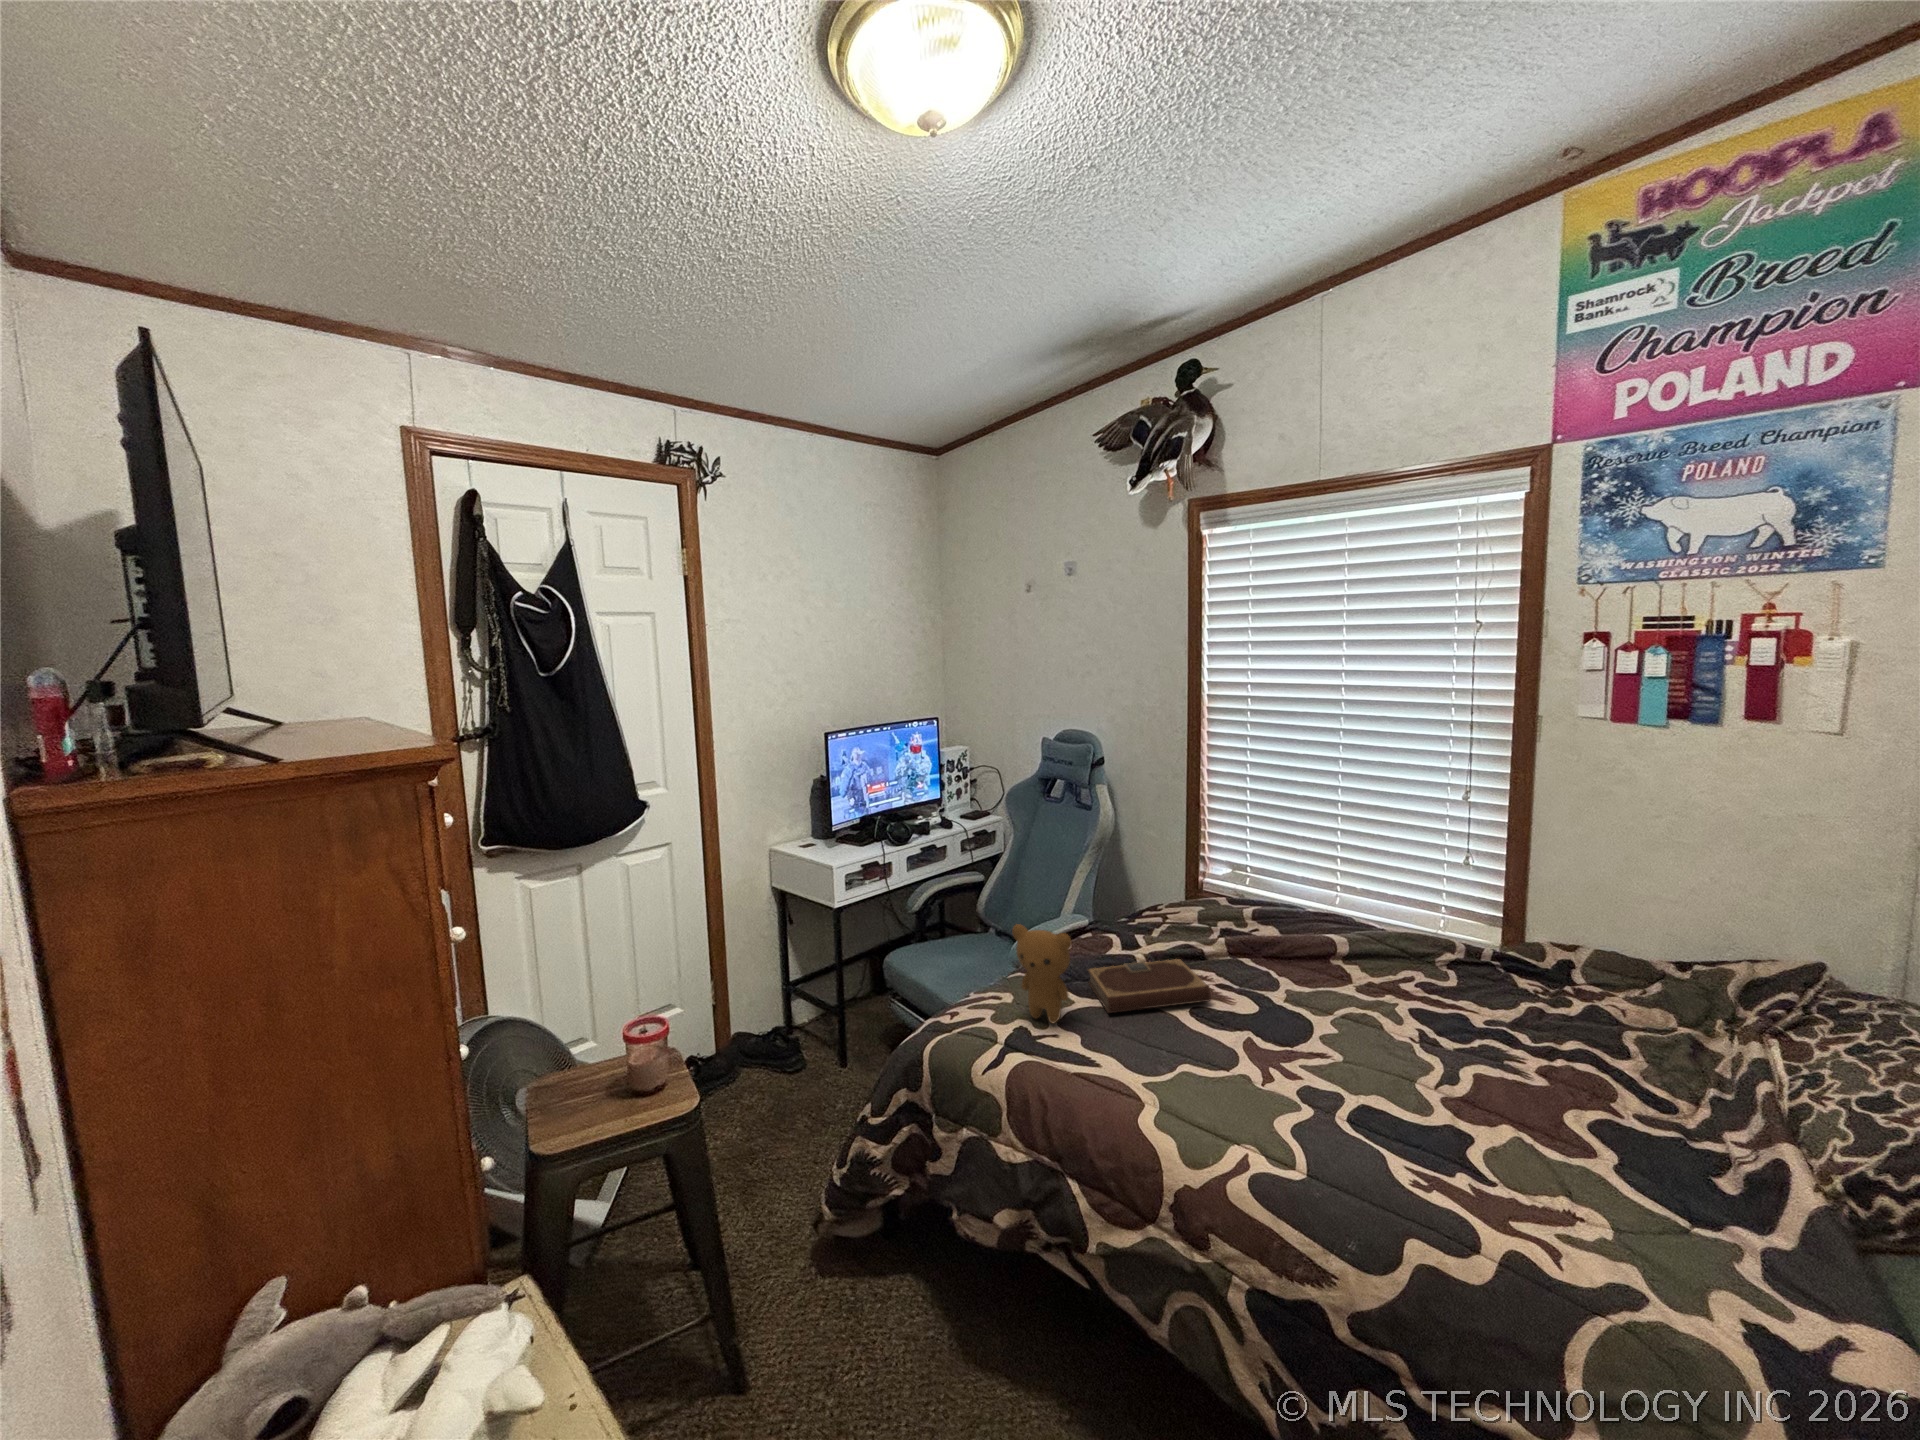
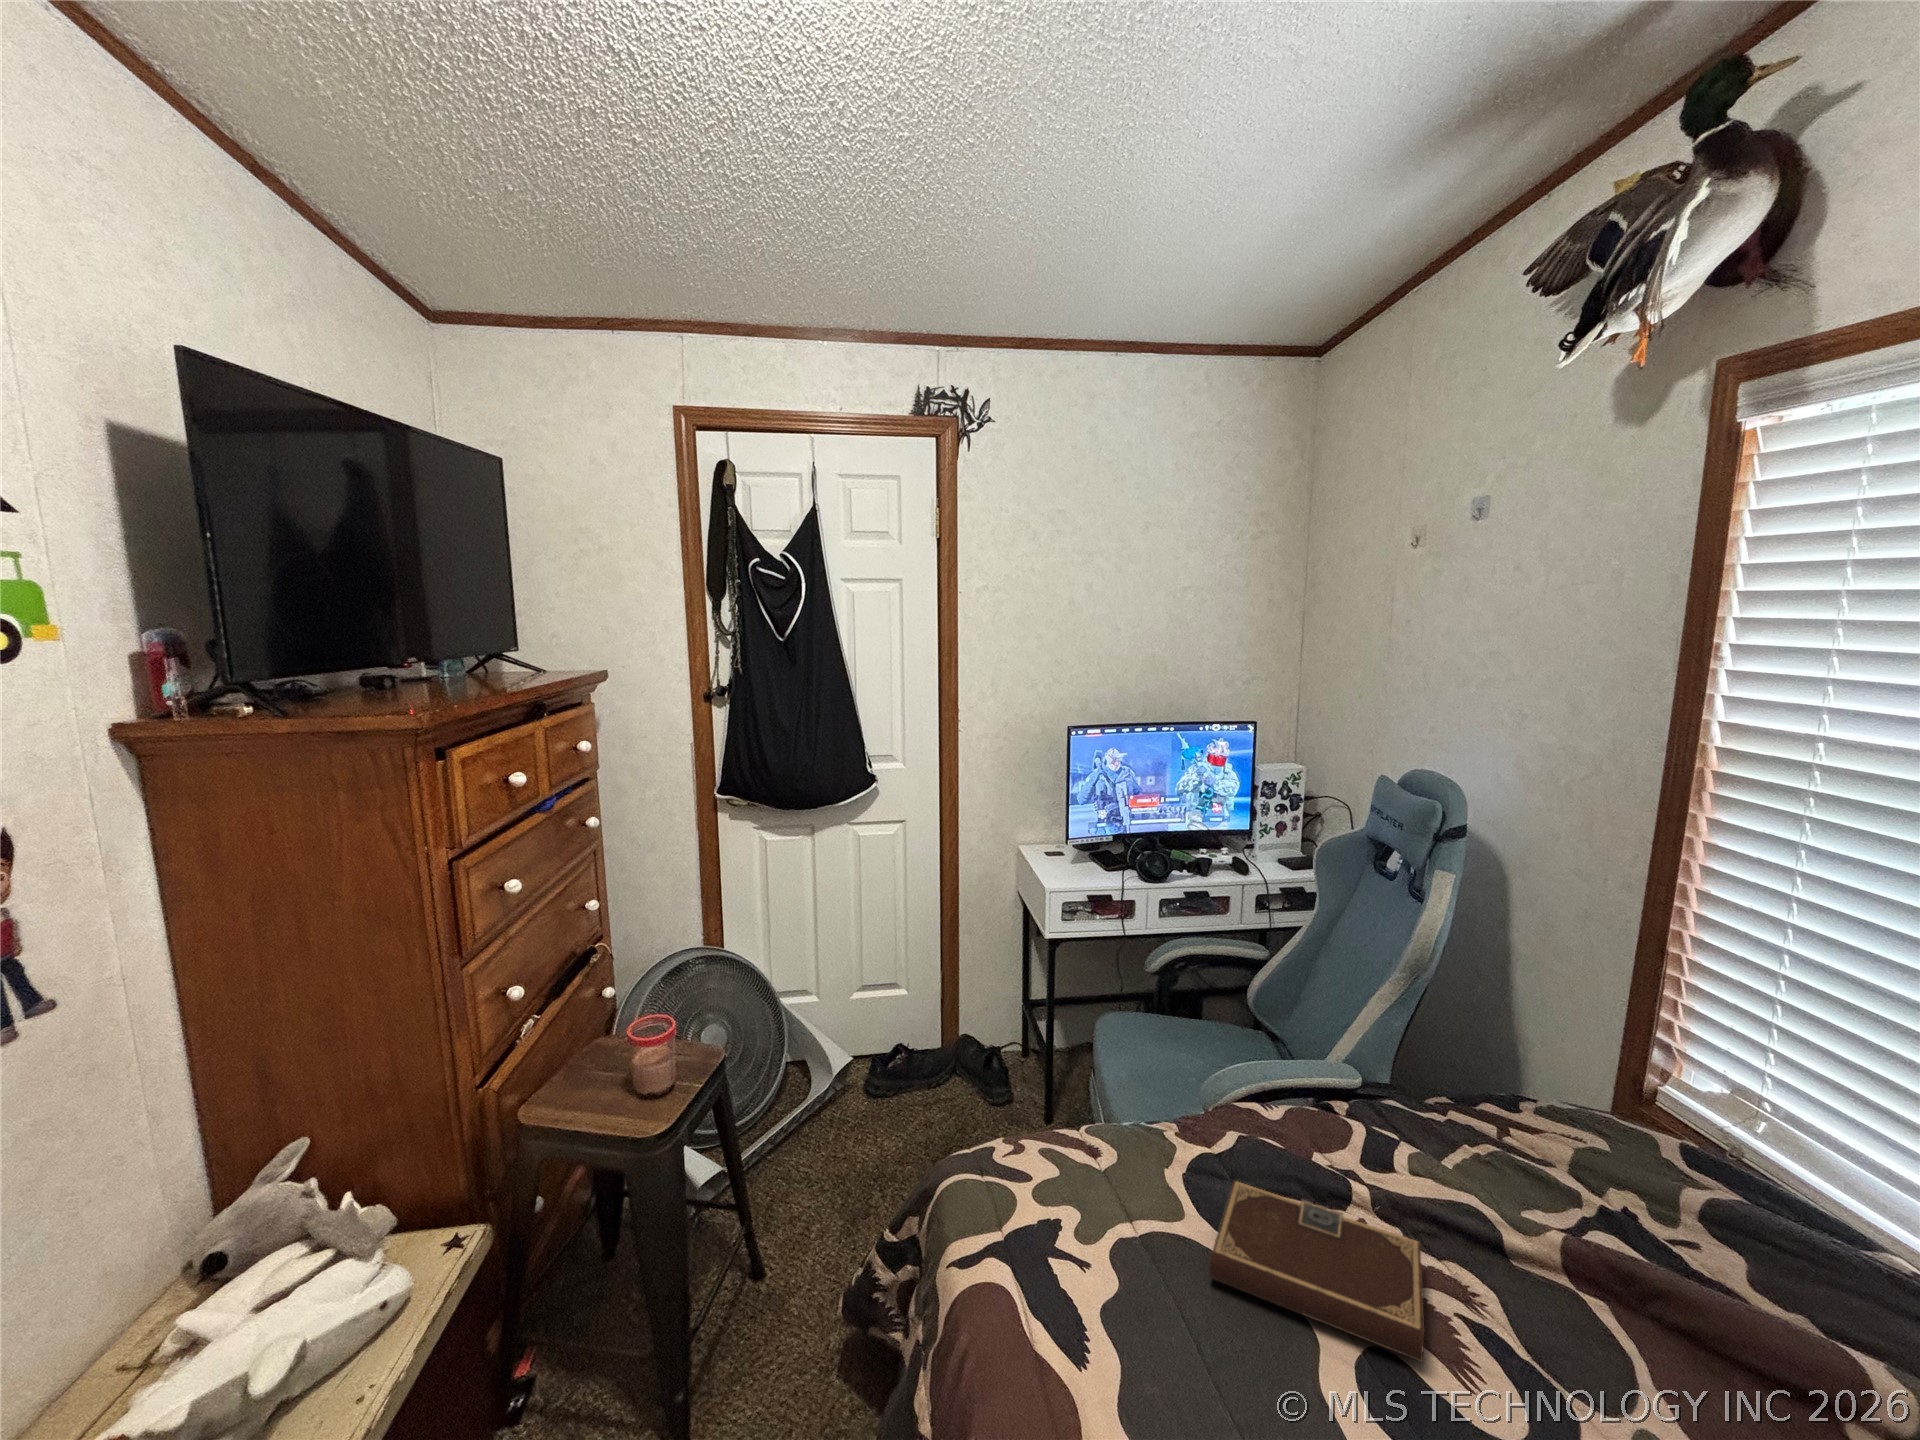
teddy bear: present [1012,924,1072,1023] -> none [1075,1072,1148,1249]

